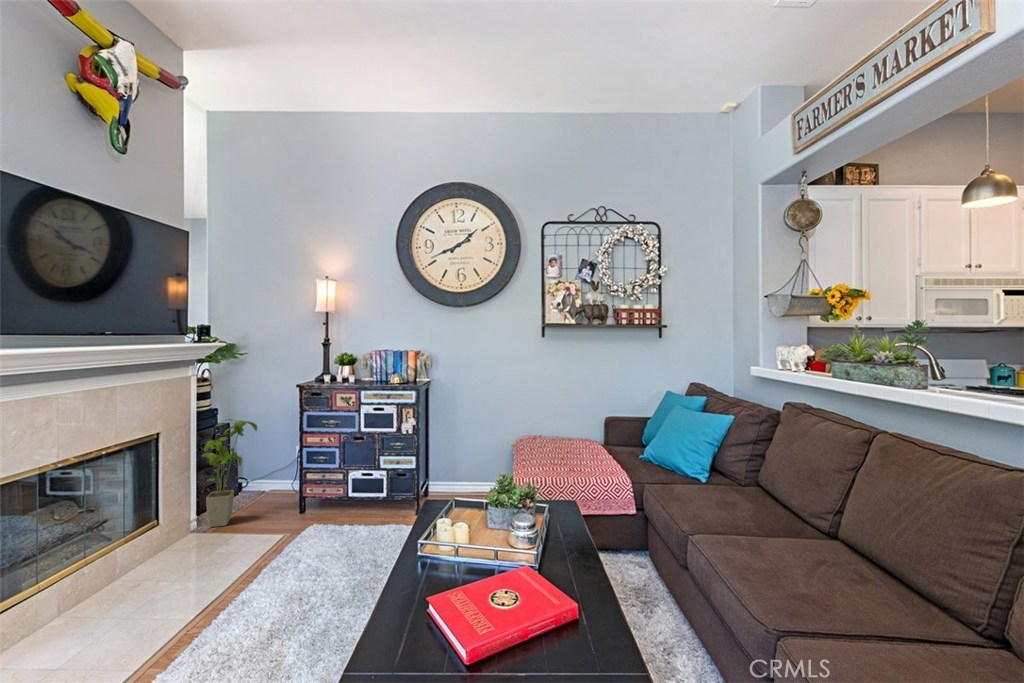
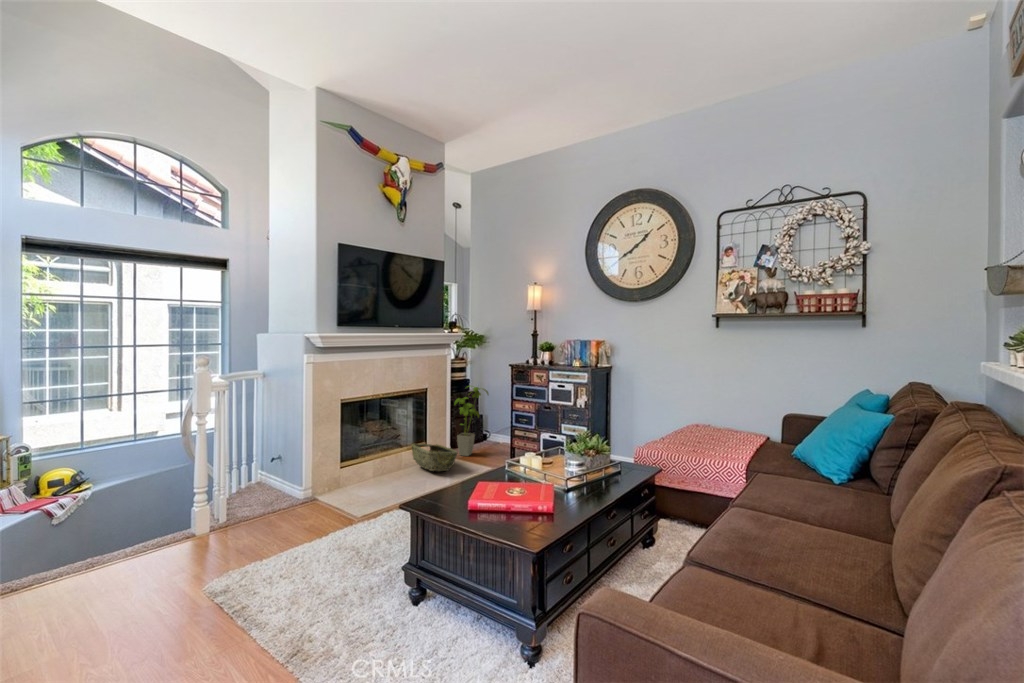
woven basket: none [132,518,230,566] -> present [412,443,457,471]

